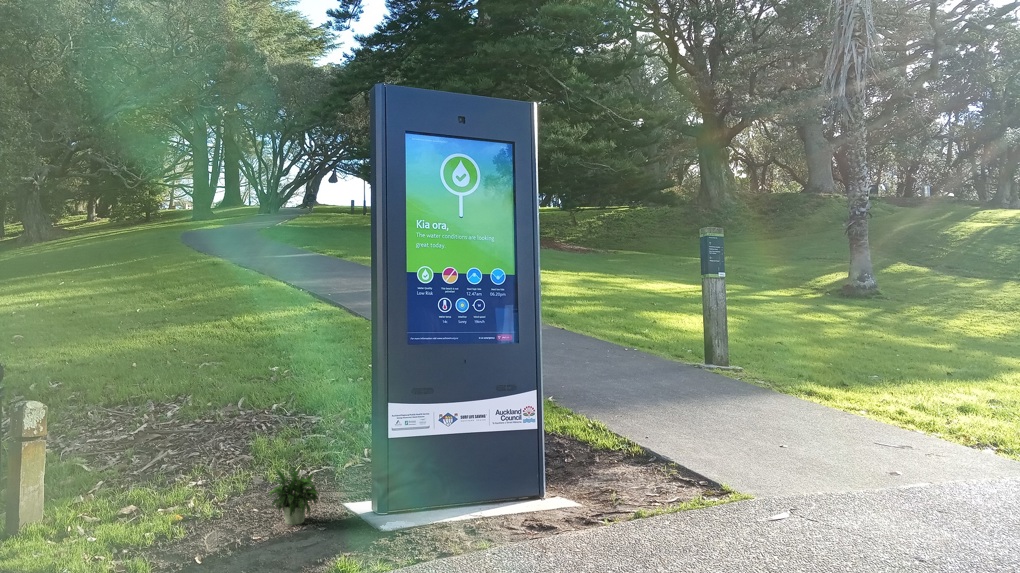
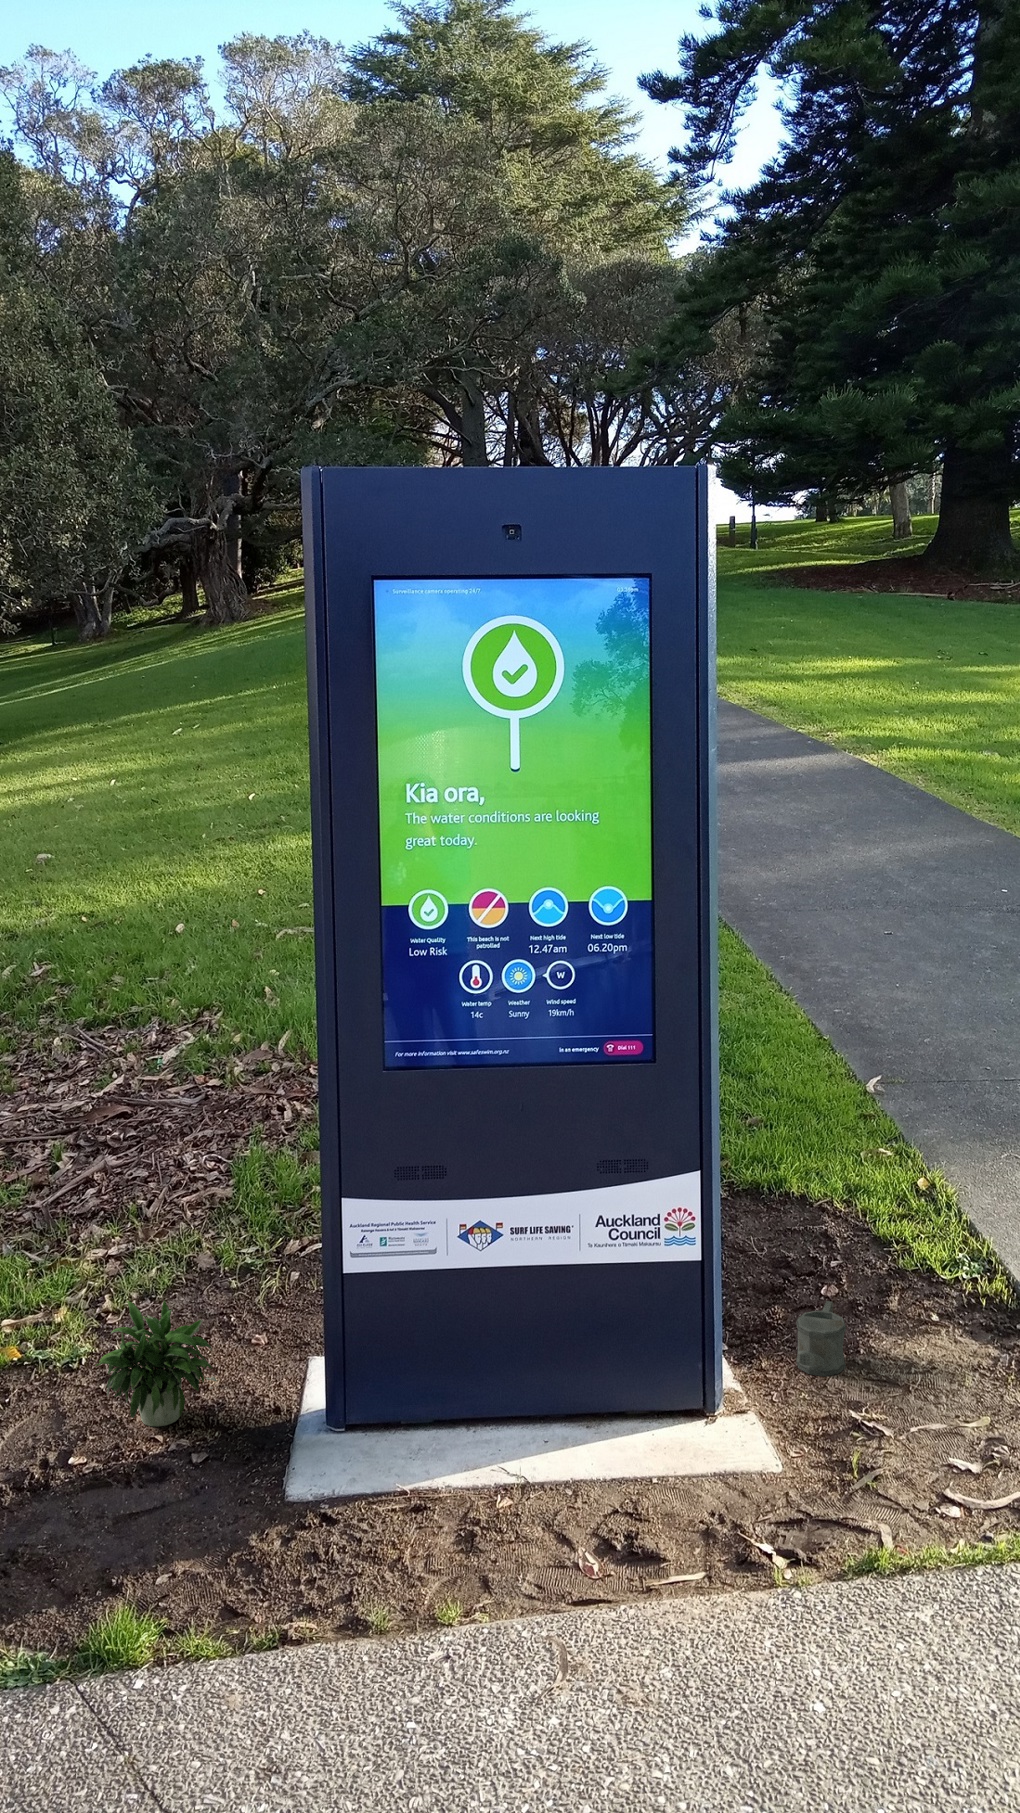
watering can: none [566,455,587,483] -> present [796,1301,846,1376]

